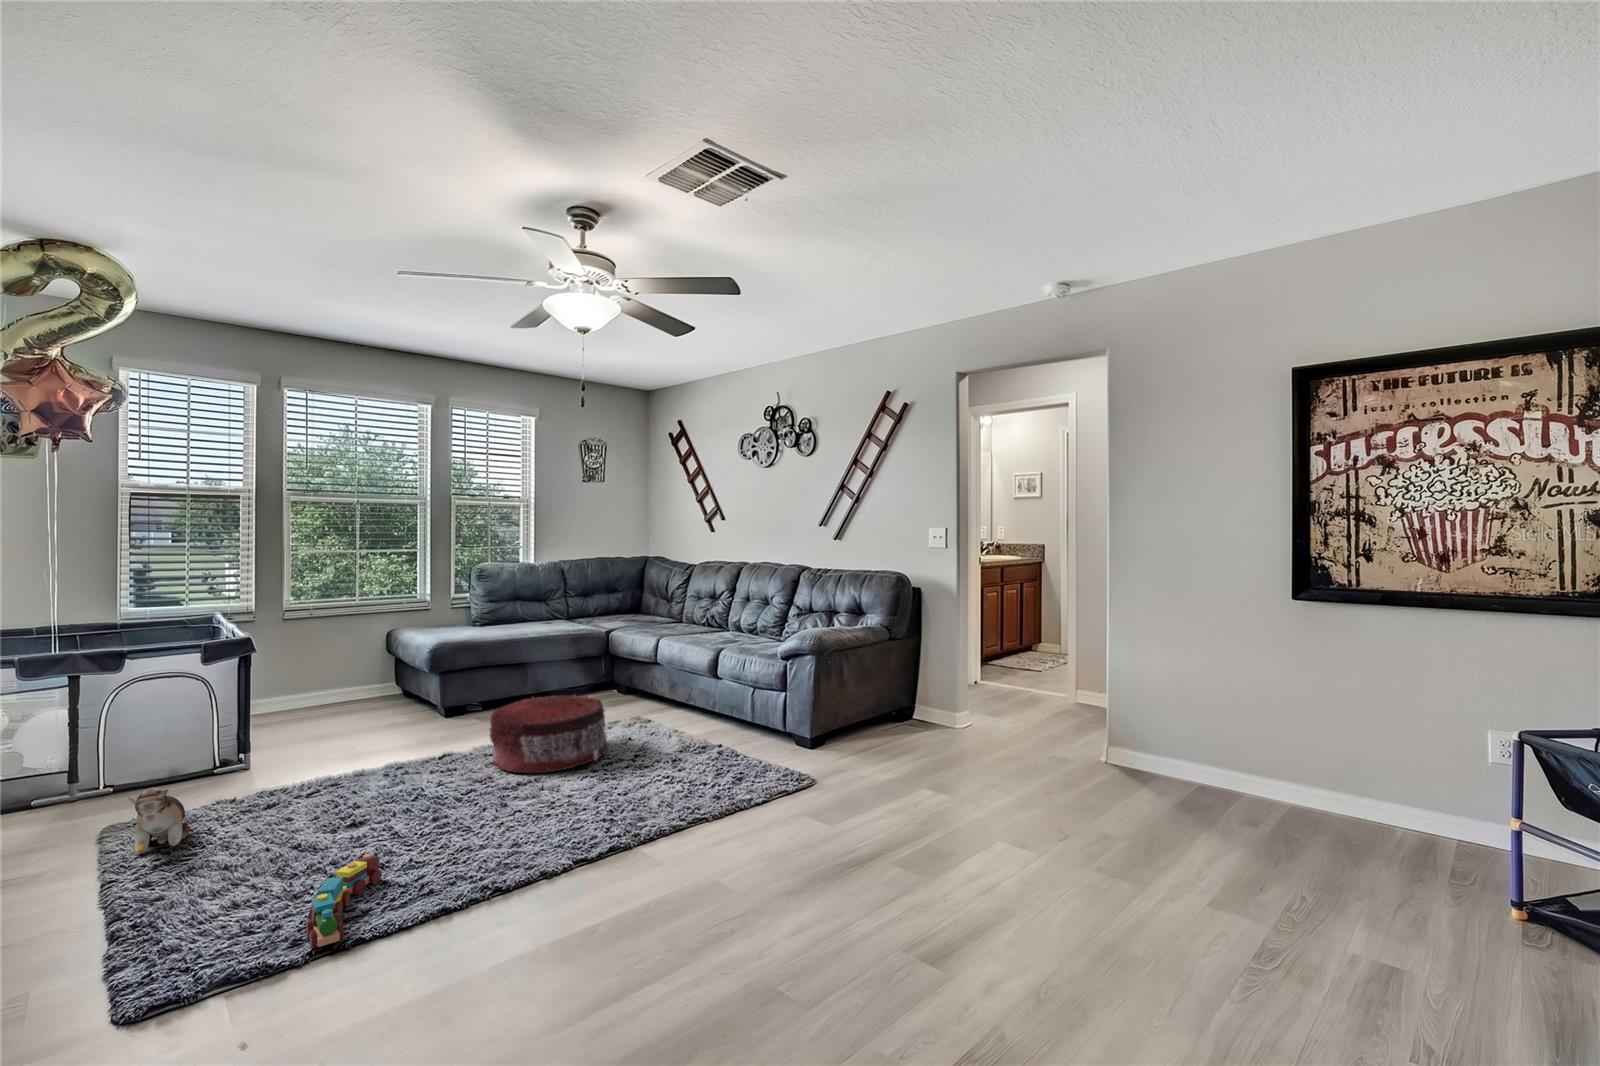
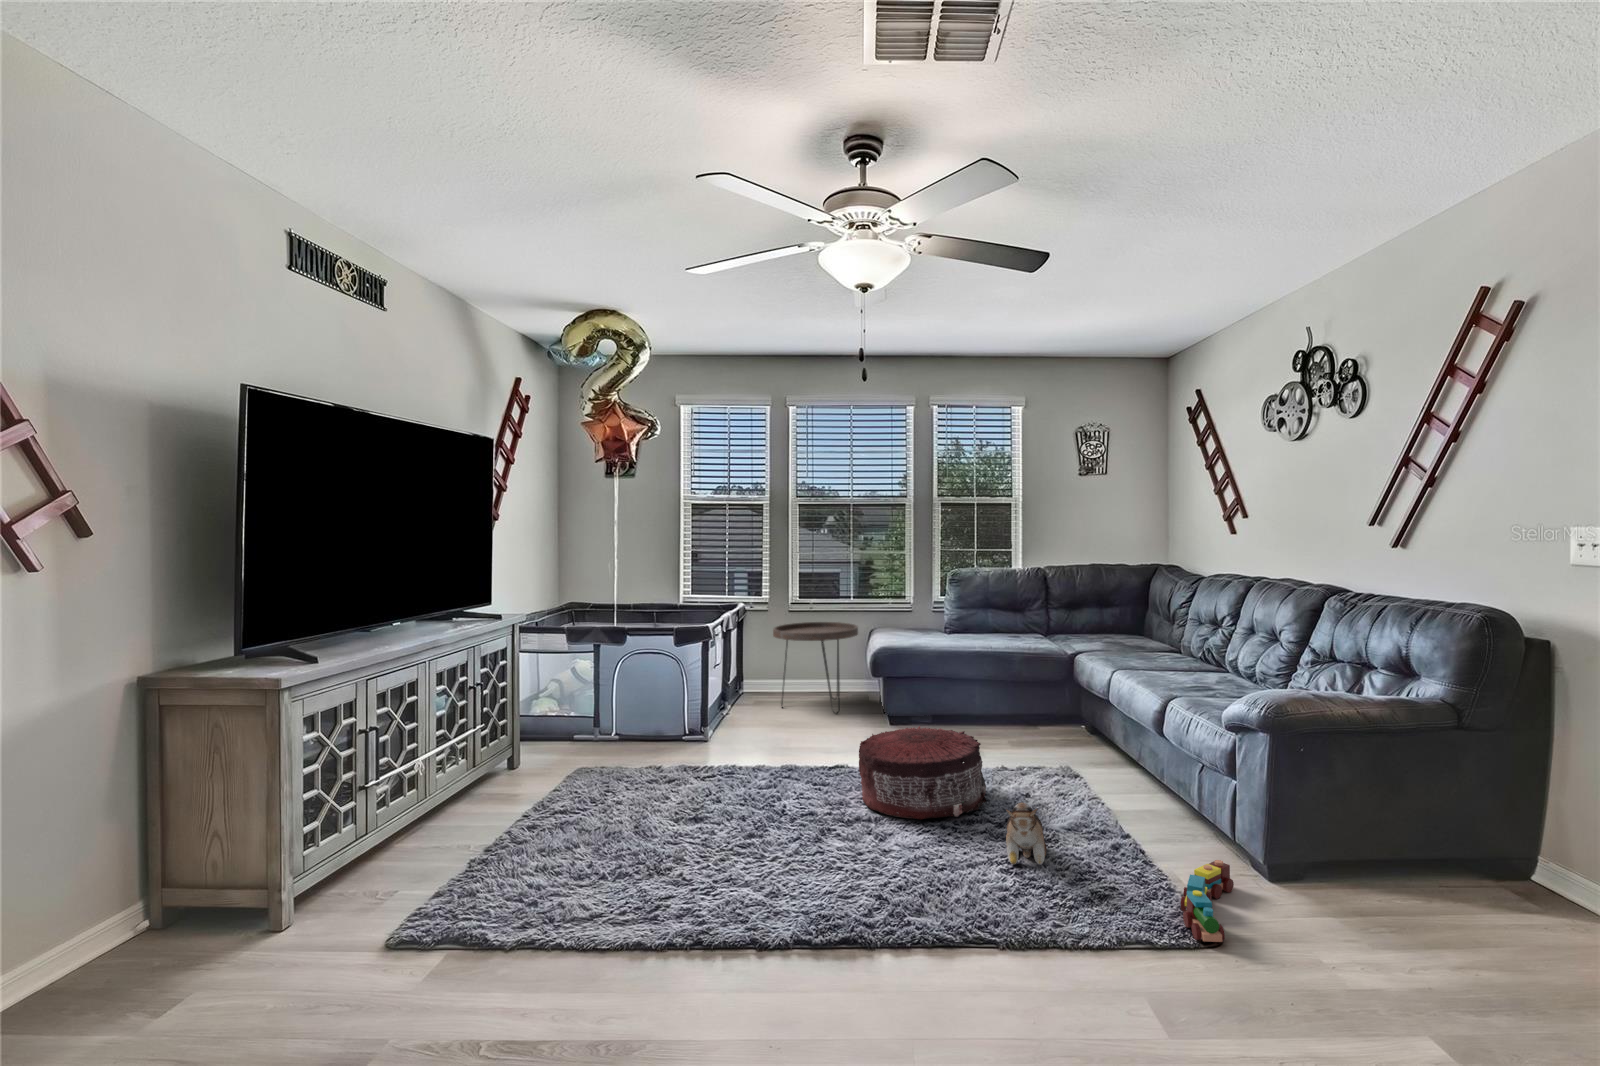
side table: none [287,620,394,719] -> present [773,622,858,713]
plush toy: present [128,788,190,854] -> present [1006,802,1047,864]
toy train: present [306,854,382,948] -> present [1181,860,1234,942]

